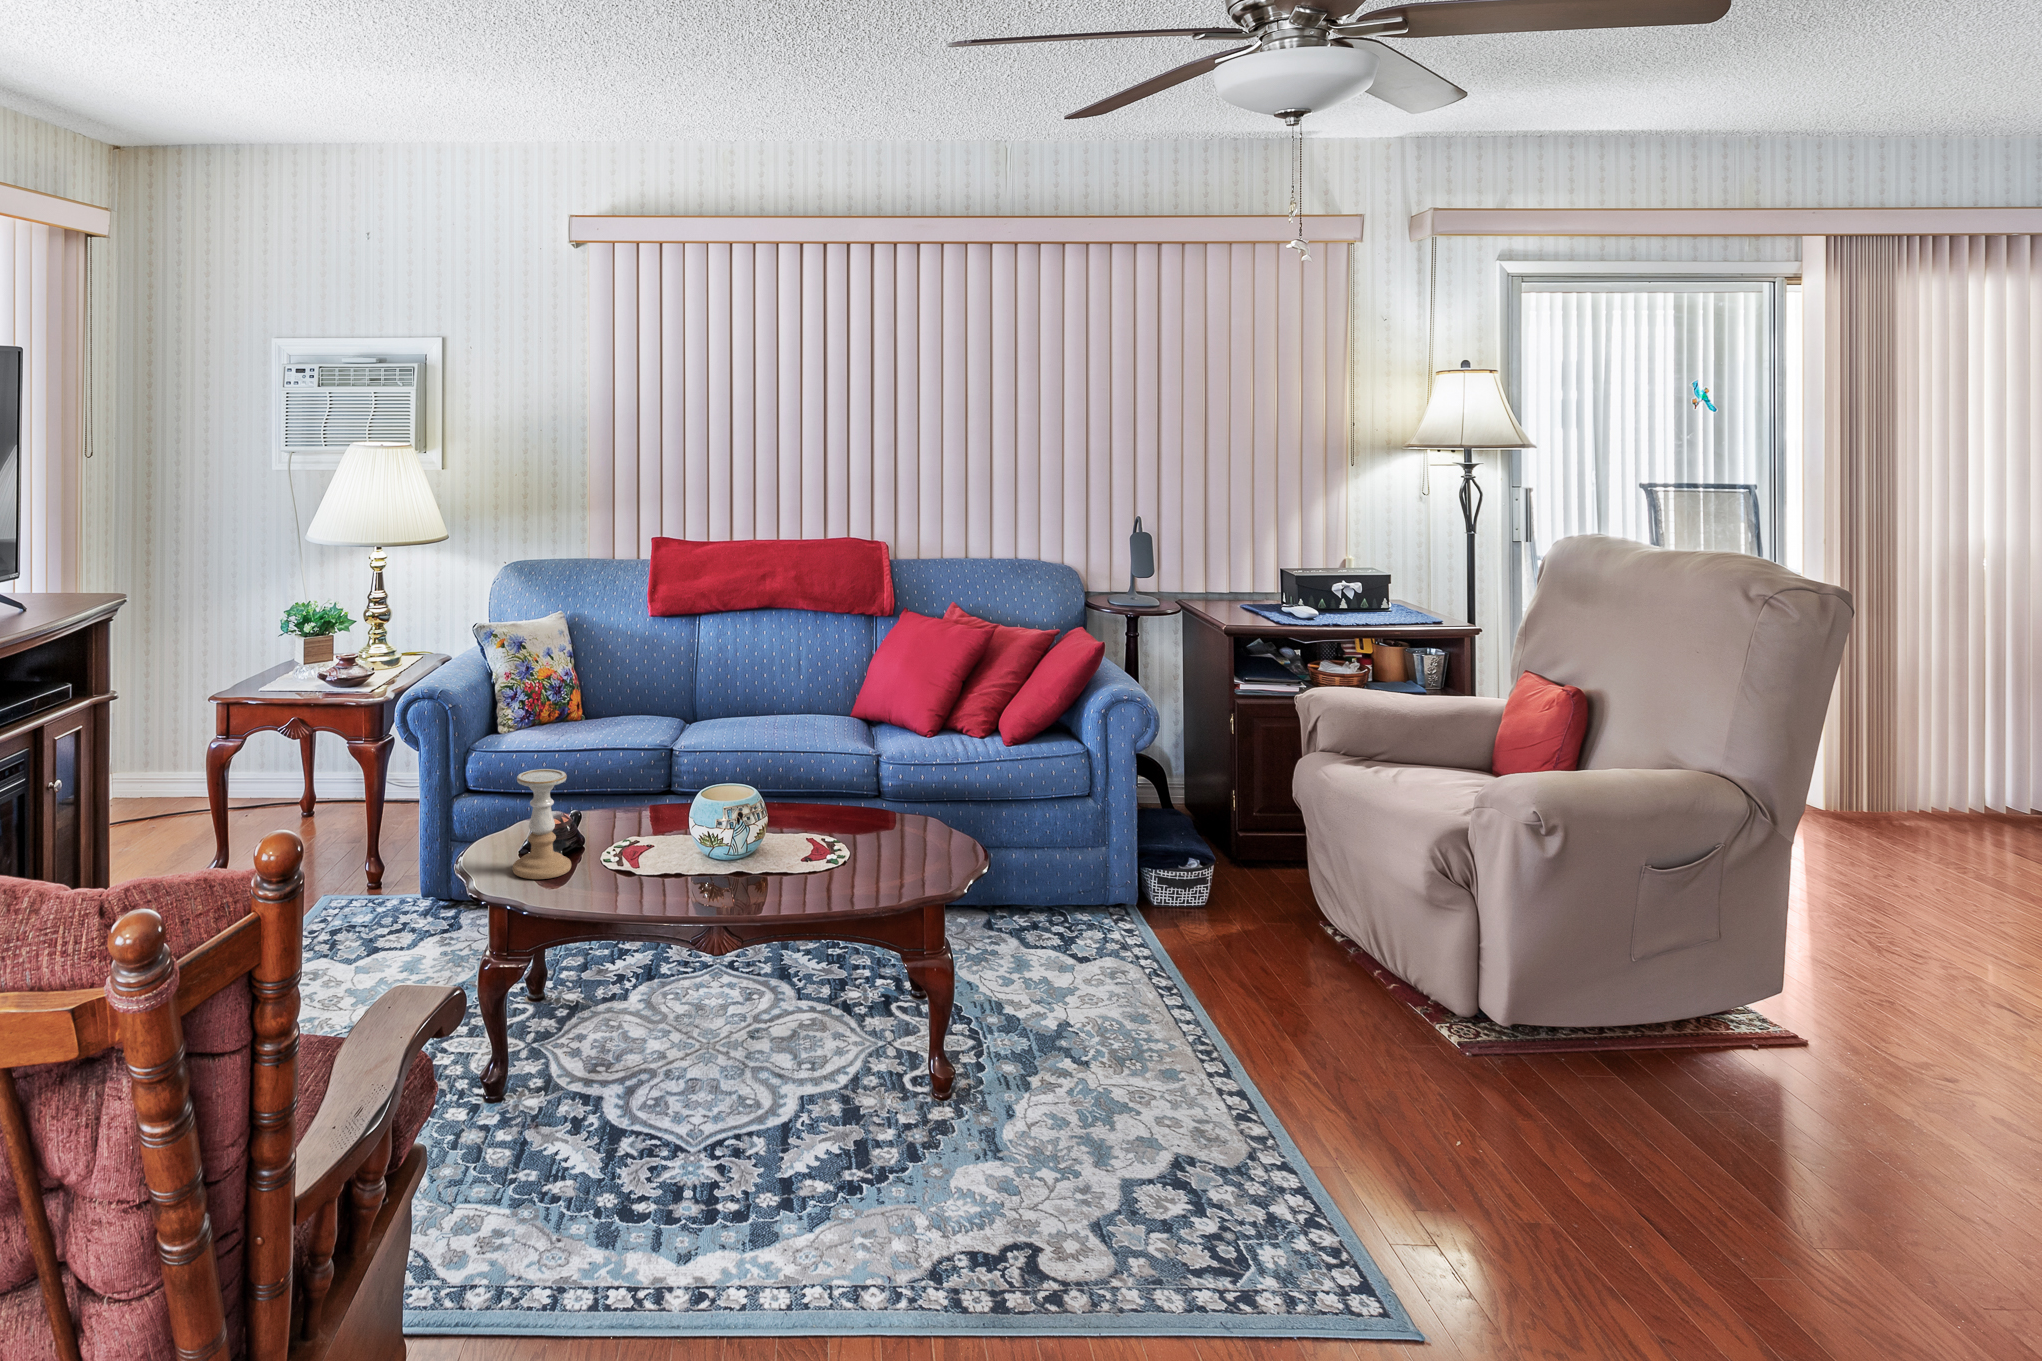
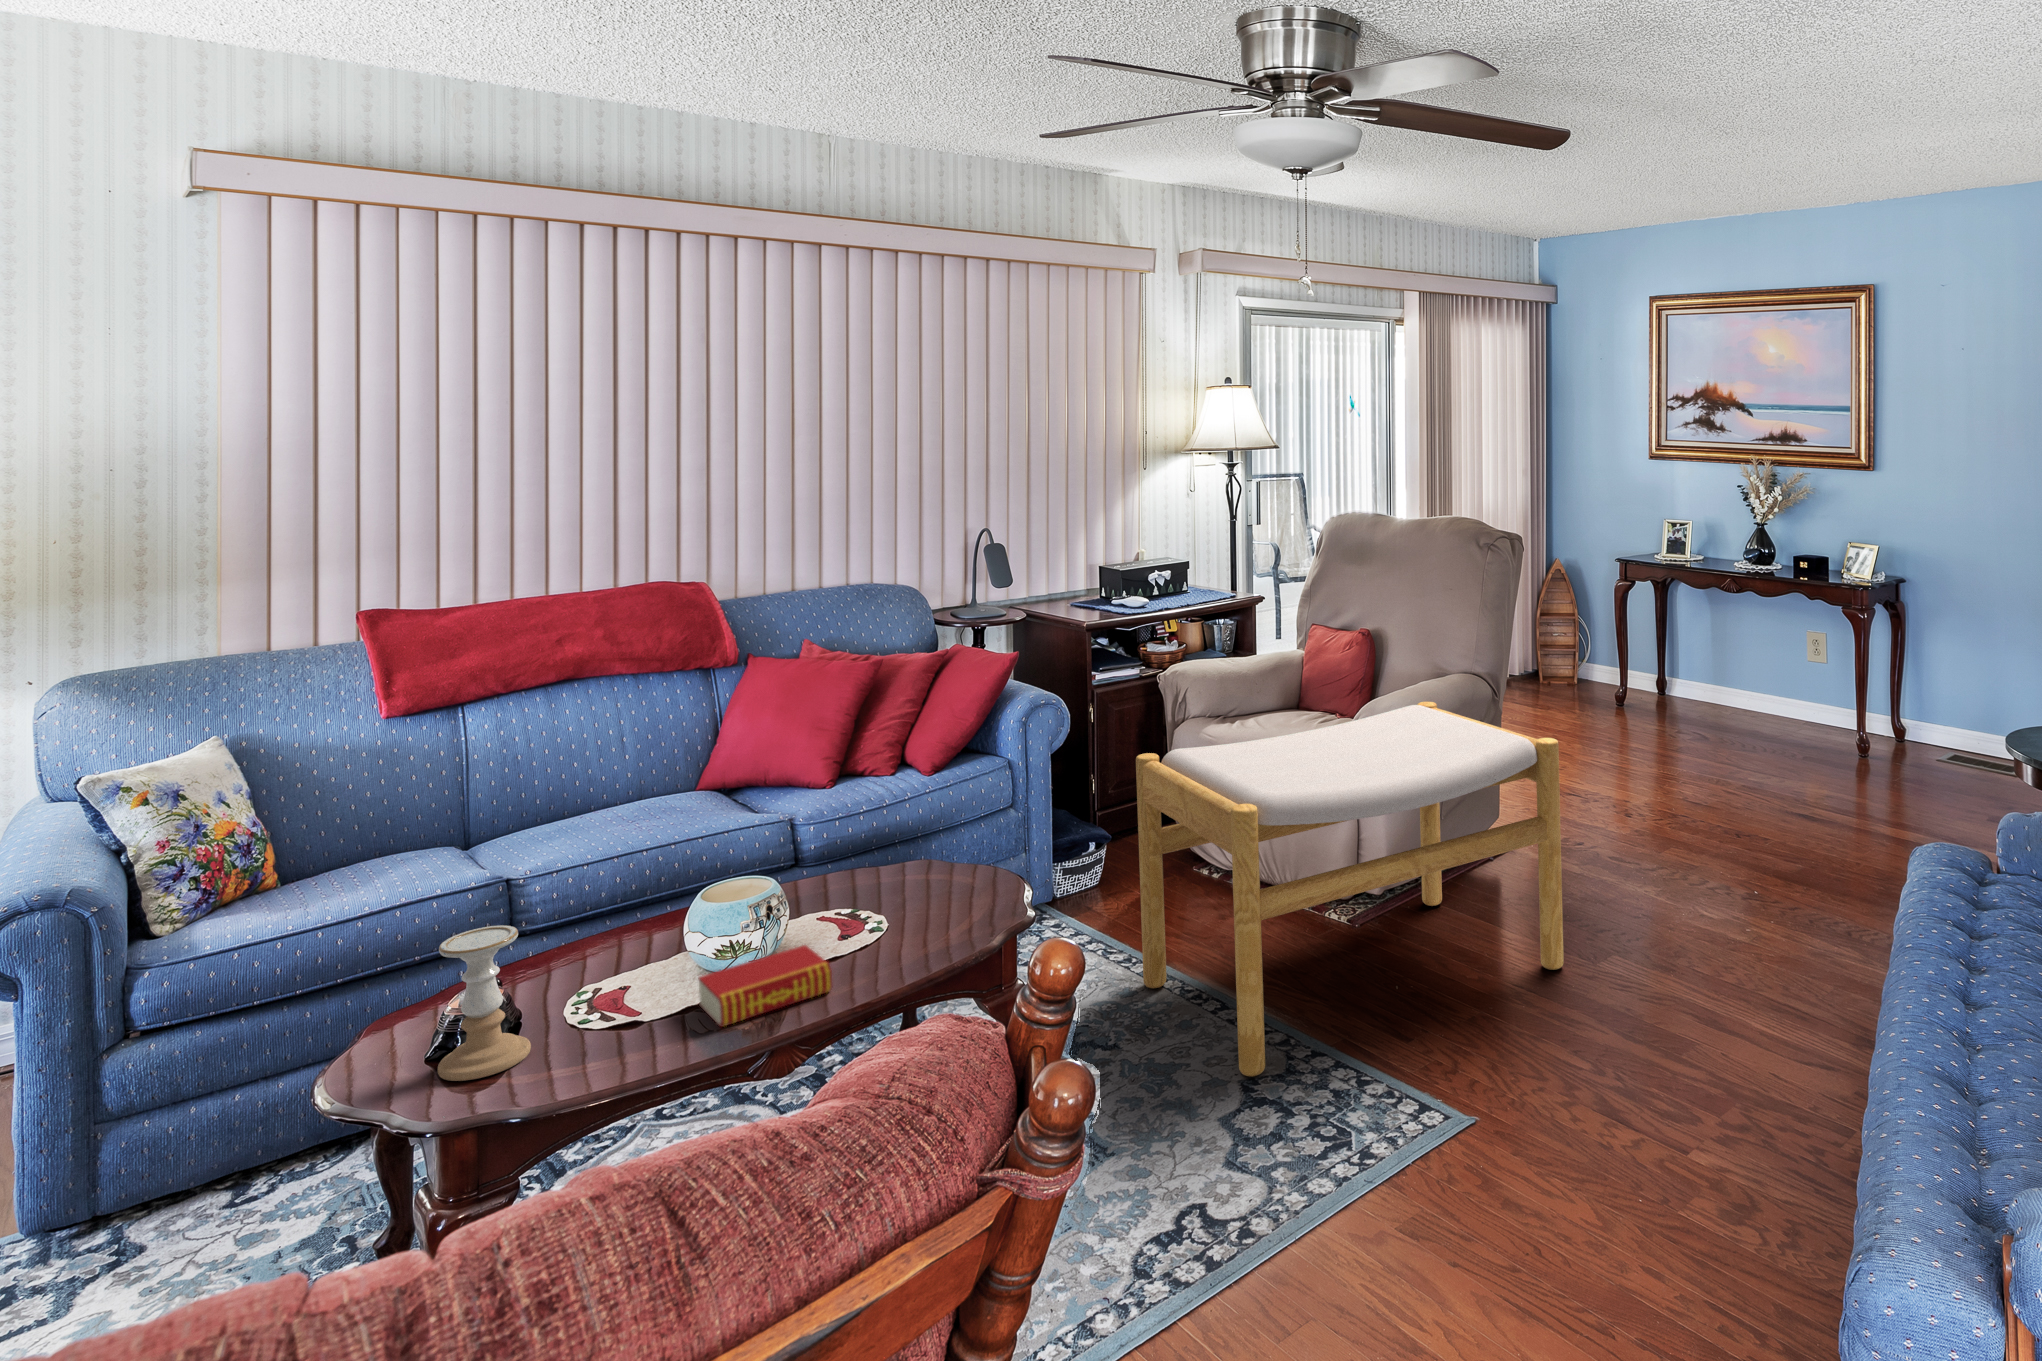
footstool: none [1159,769,1736,1215] -> present [1136,702,1564,1076]
book: none [676,855,770,901] -> present [698,945,832,1027]

